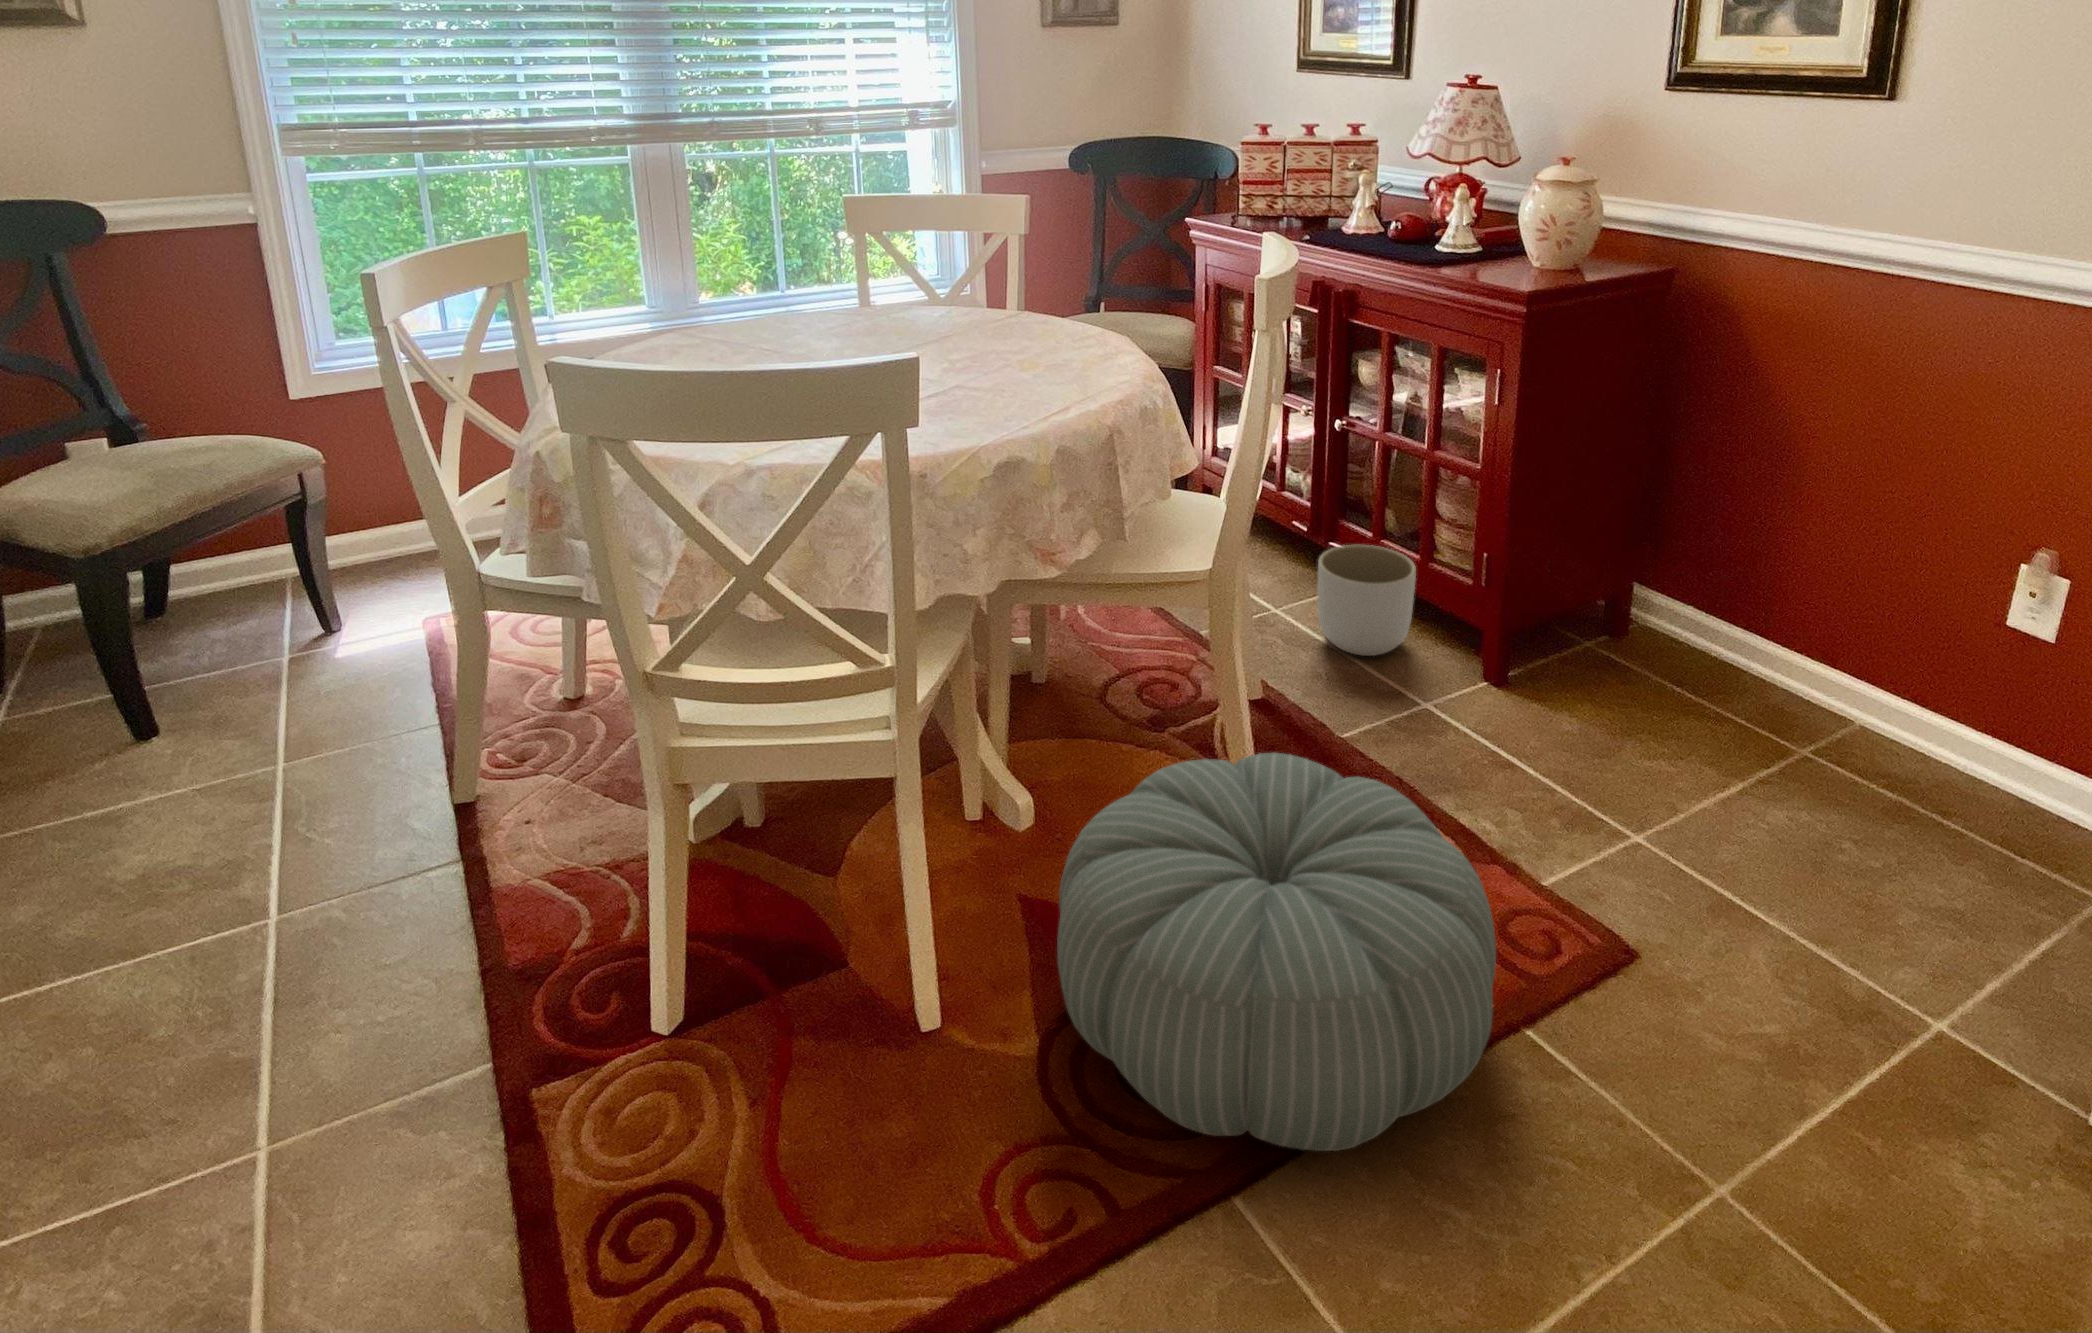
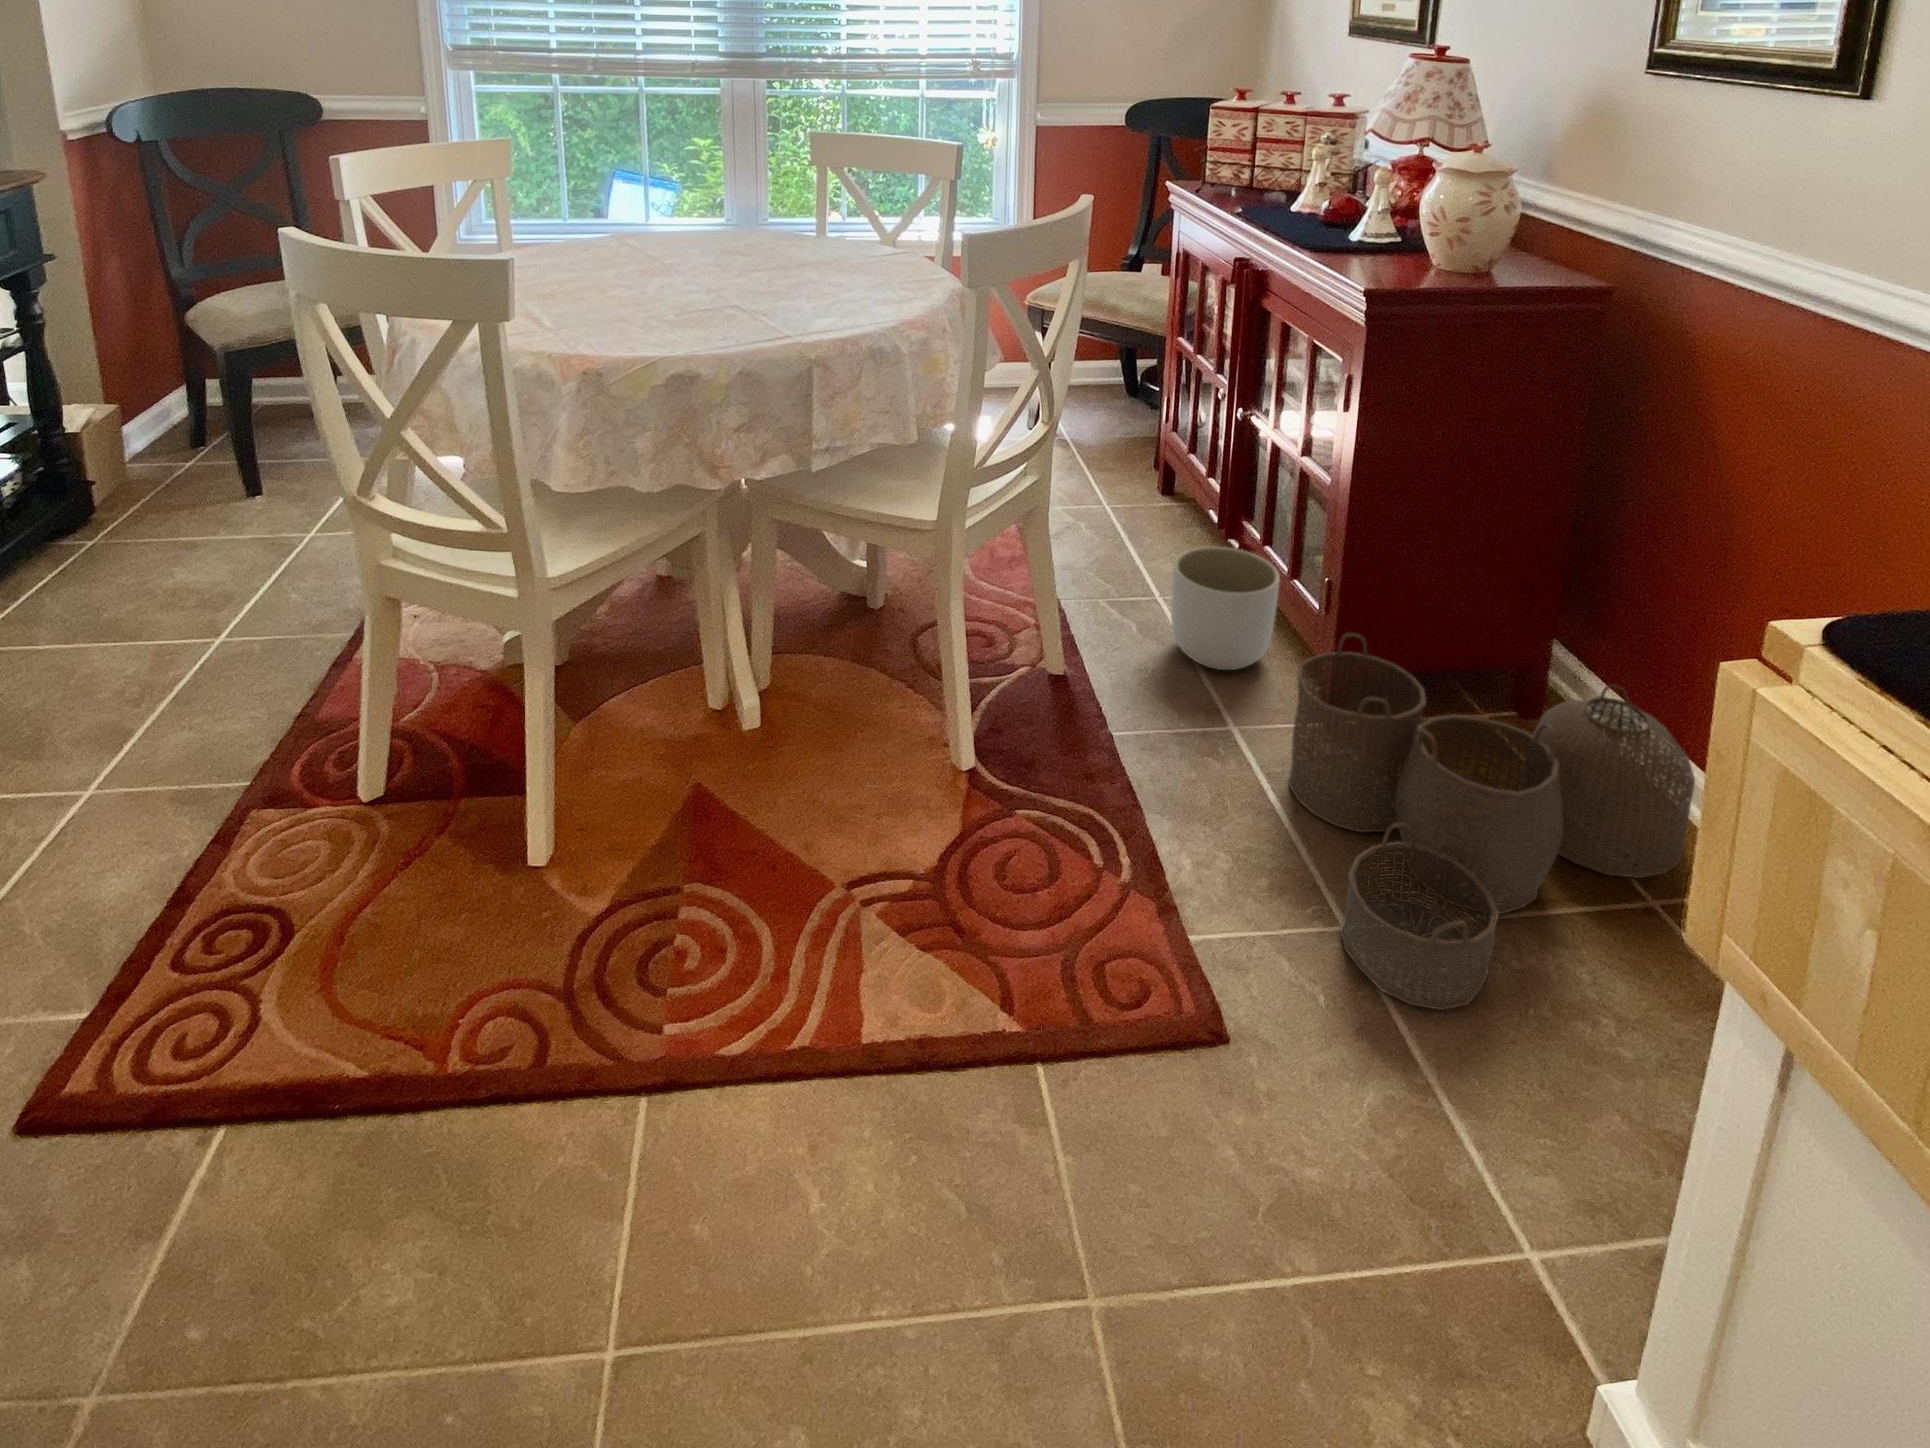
woven basket: none [1499,586,1798,875] -> present [1289,633,1695,1010]
pouf: present [1057,753,1496,1151] -> none [597,697,1030,1092]

